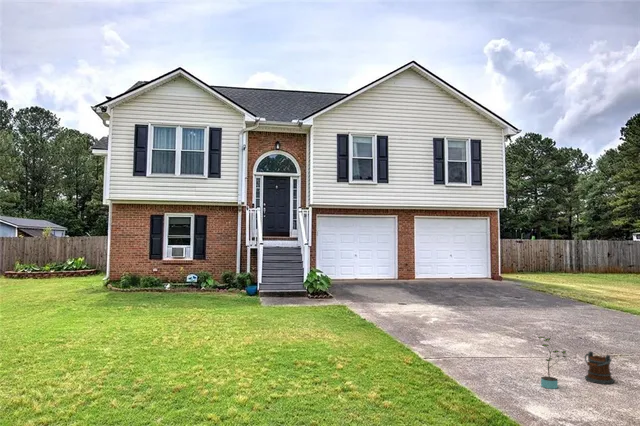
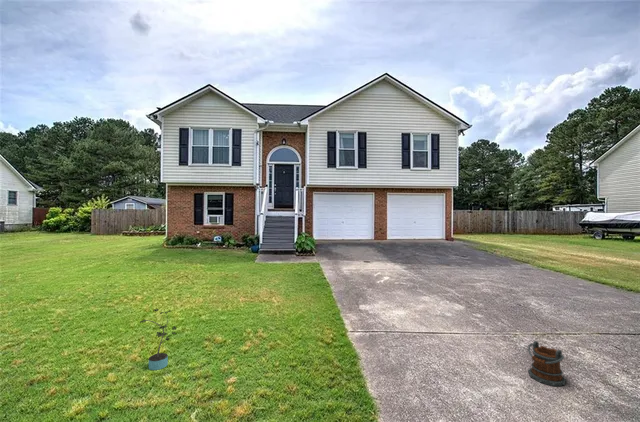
potted plant: present [538,337,566,389] -> present [140,309,176,370]

